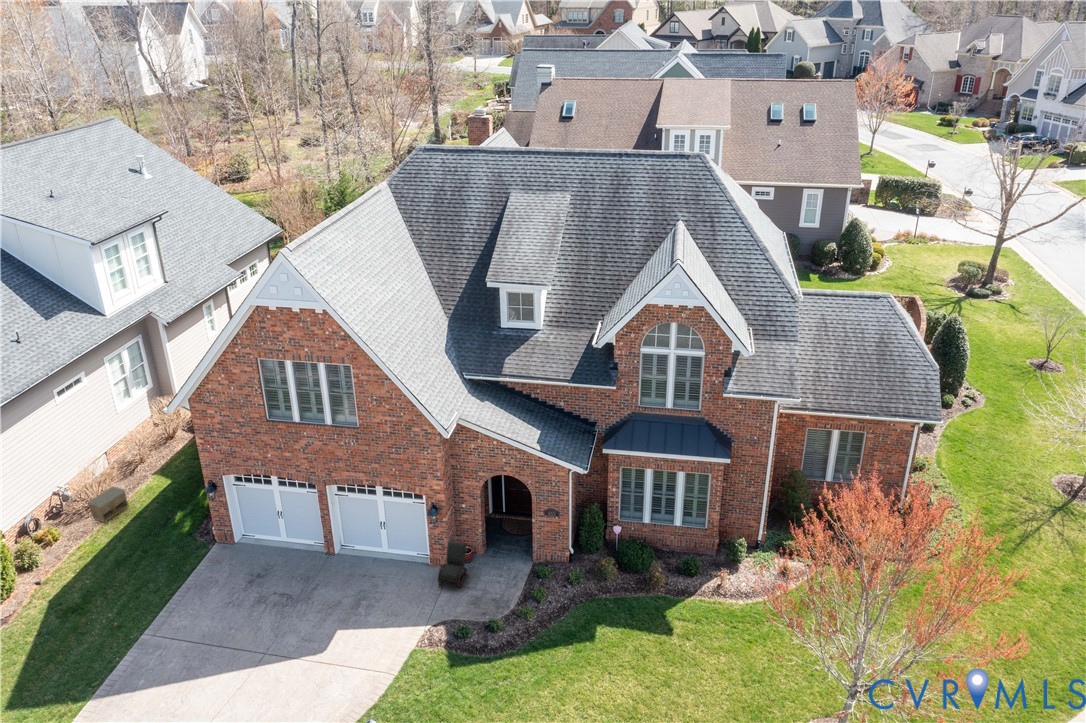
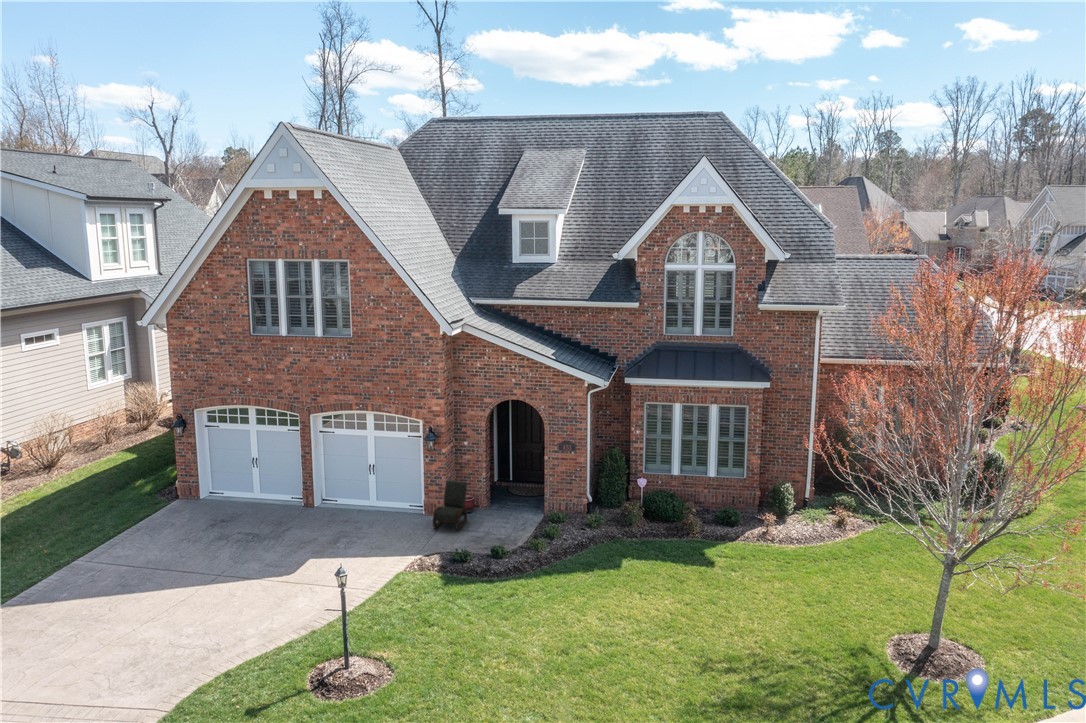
storage bench: present [88,486,128,522] -> none [39,445,85,481]

